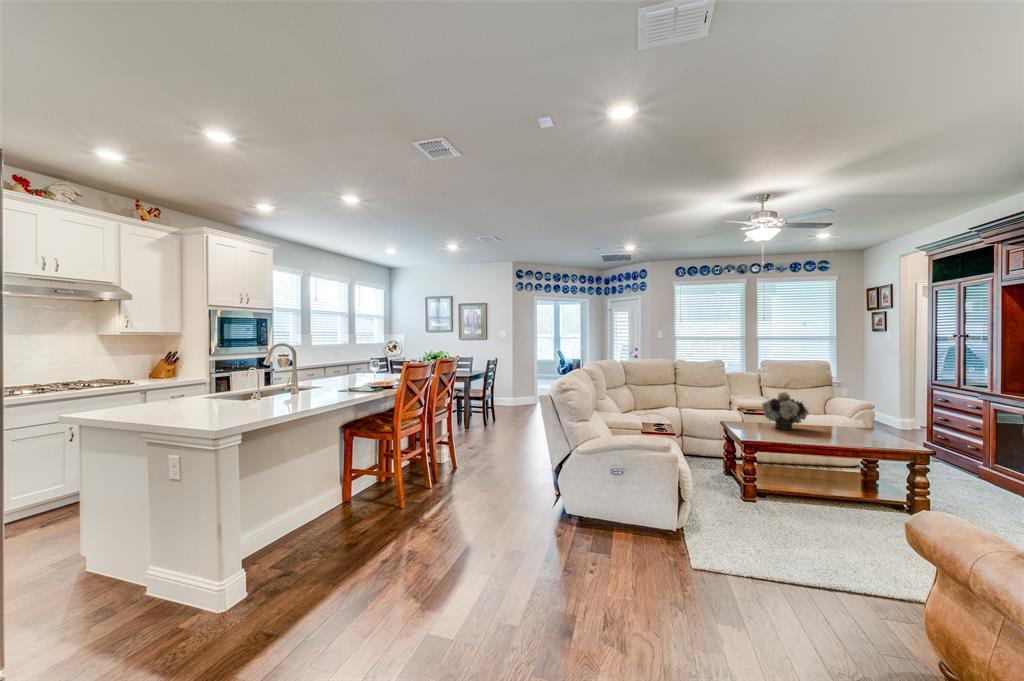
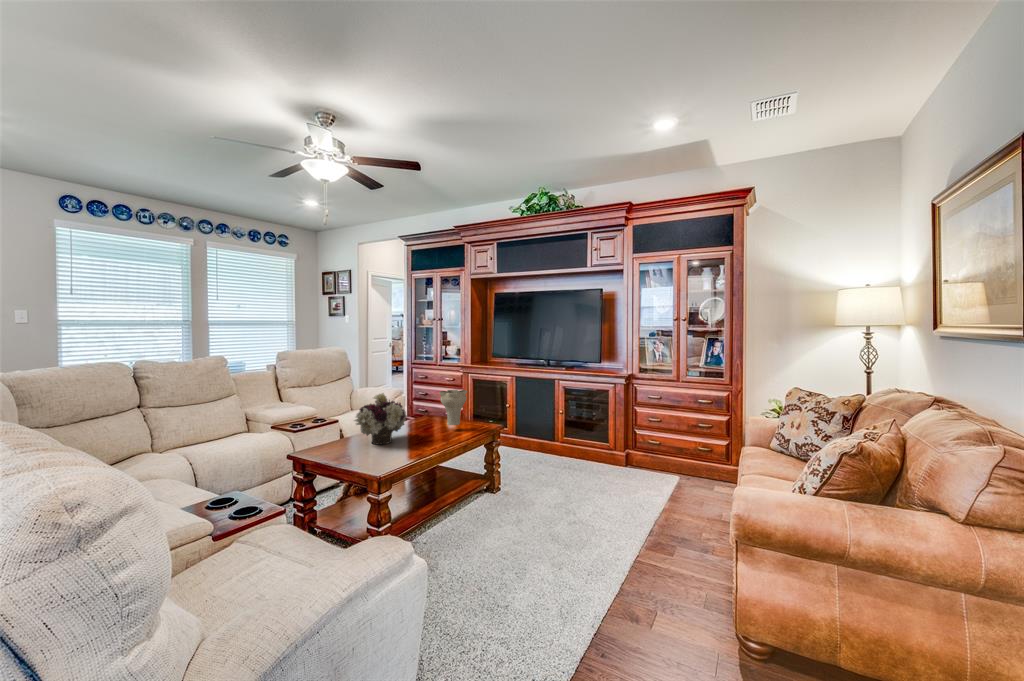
vase: none [839,400,882,437] -> present [439,390,467,425]

